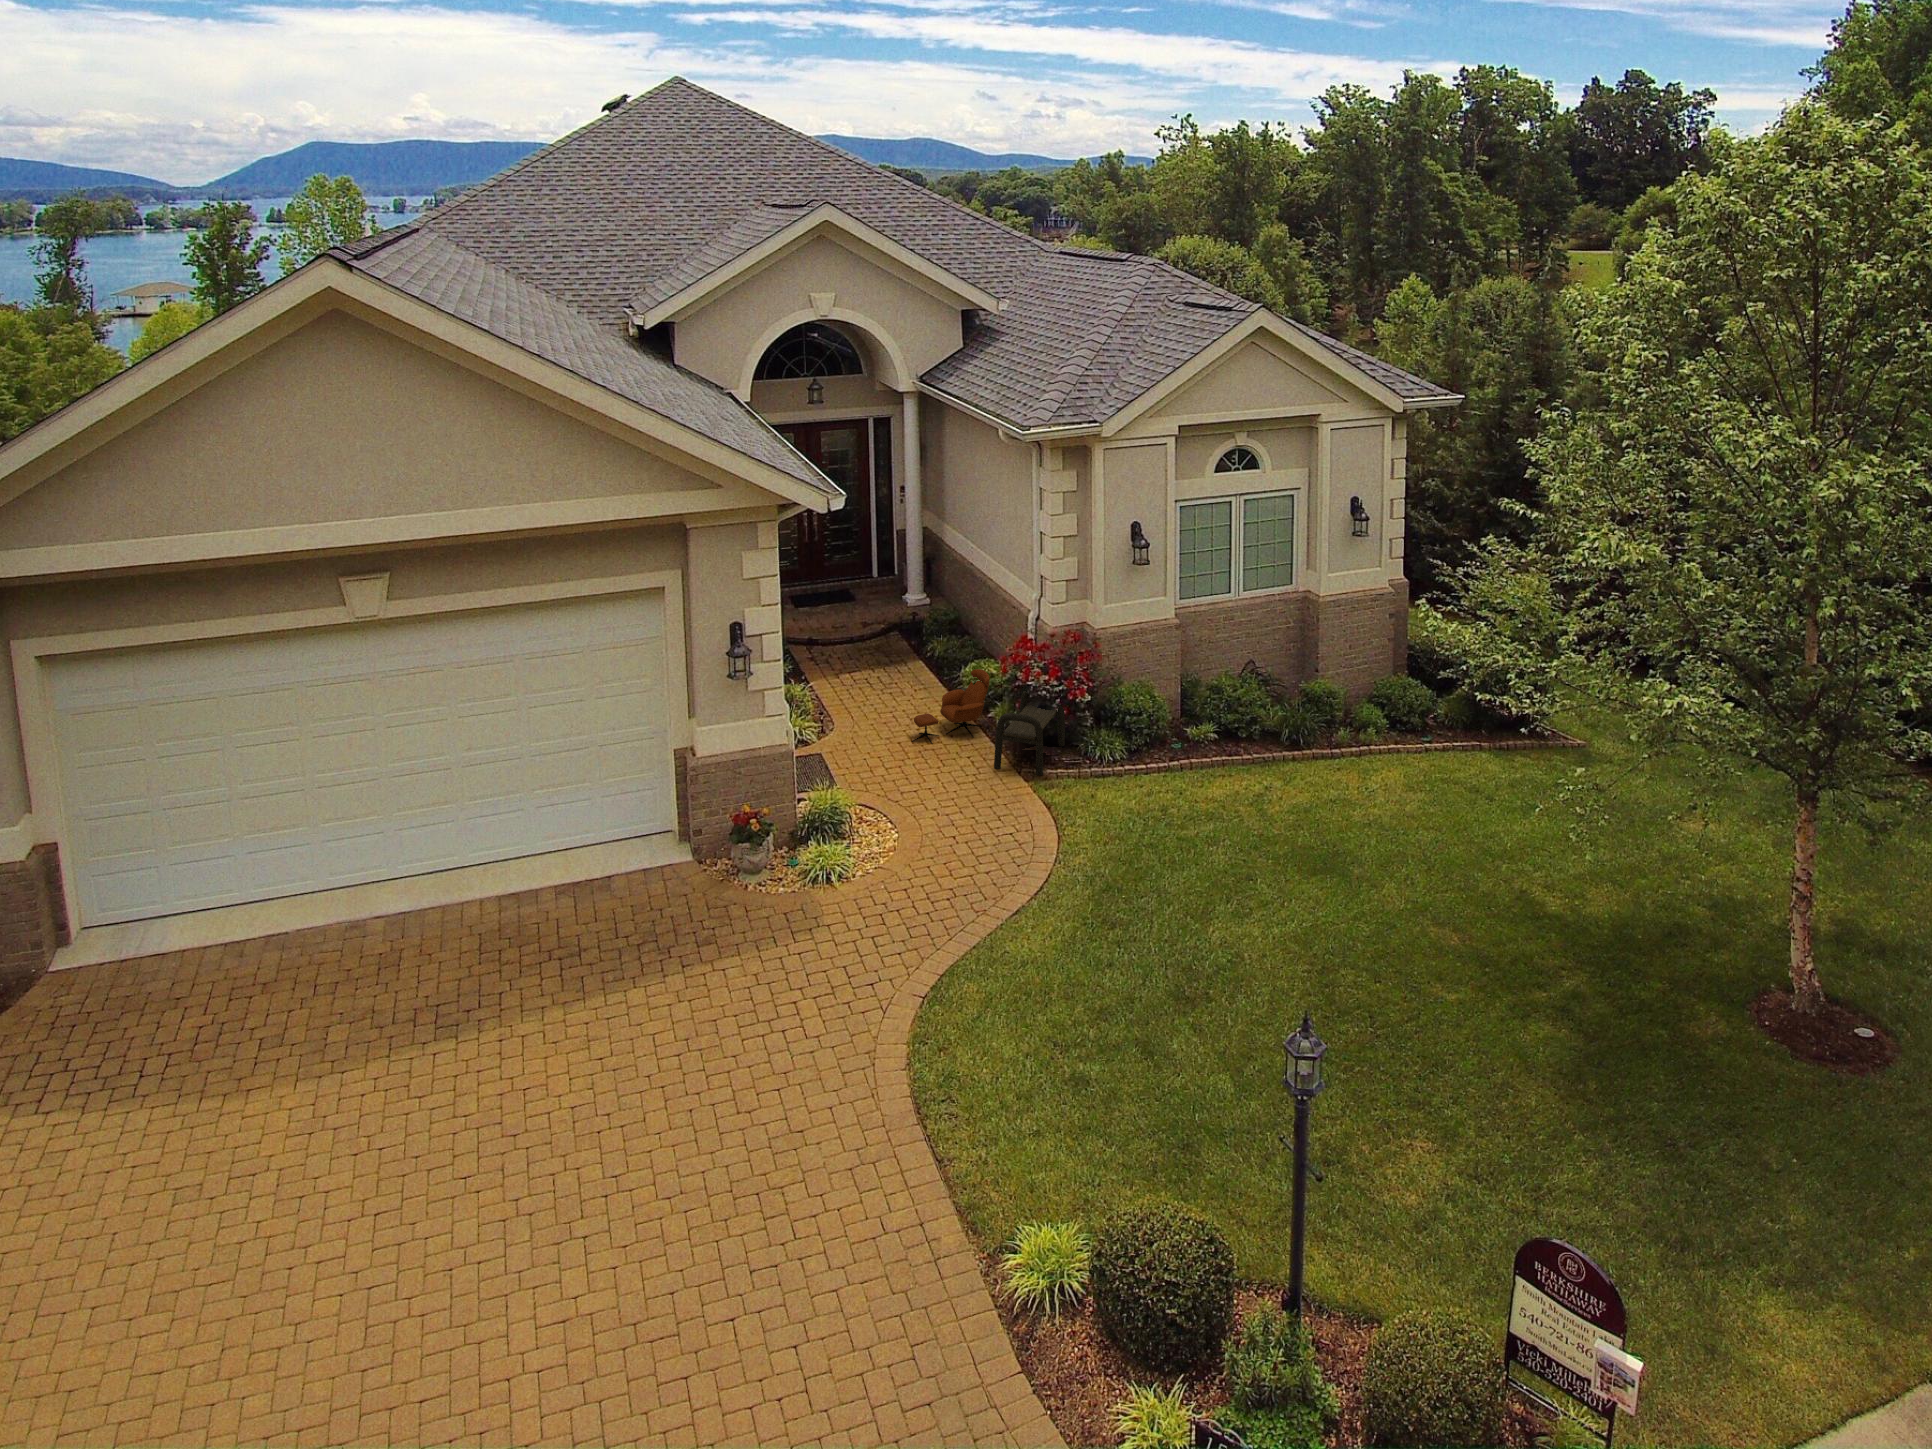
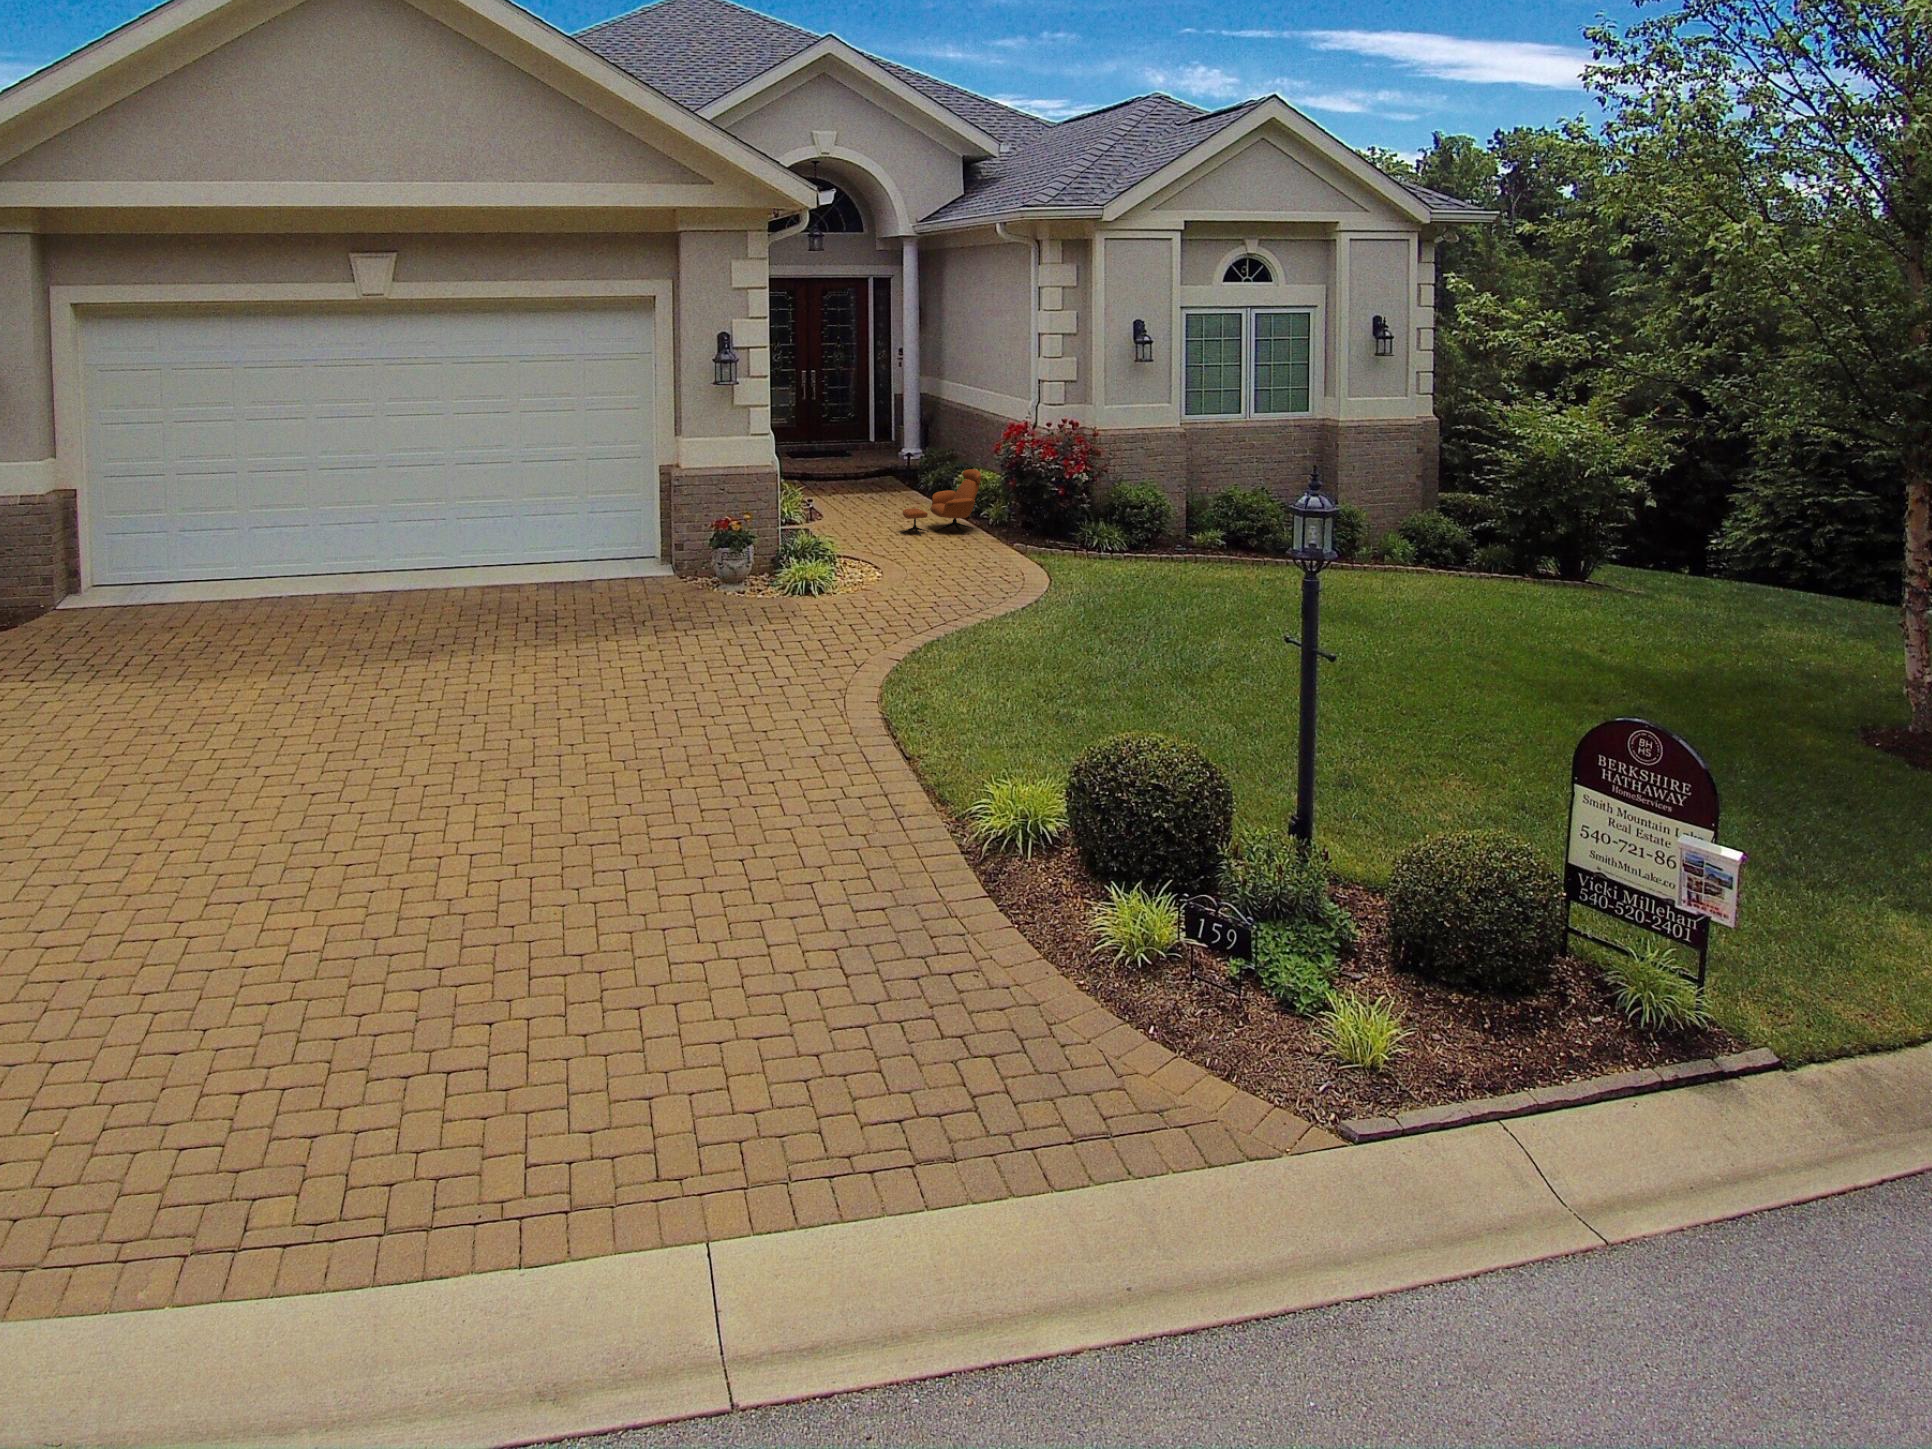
bench: present [994,691,1065,776] -> none [983,481,1059,558]

